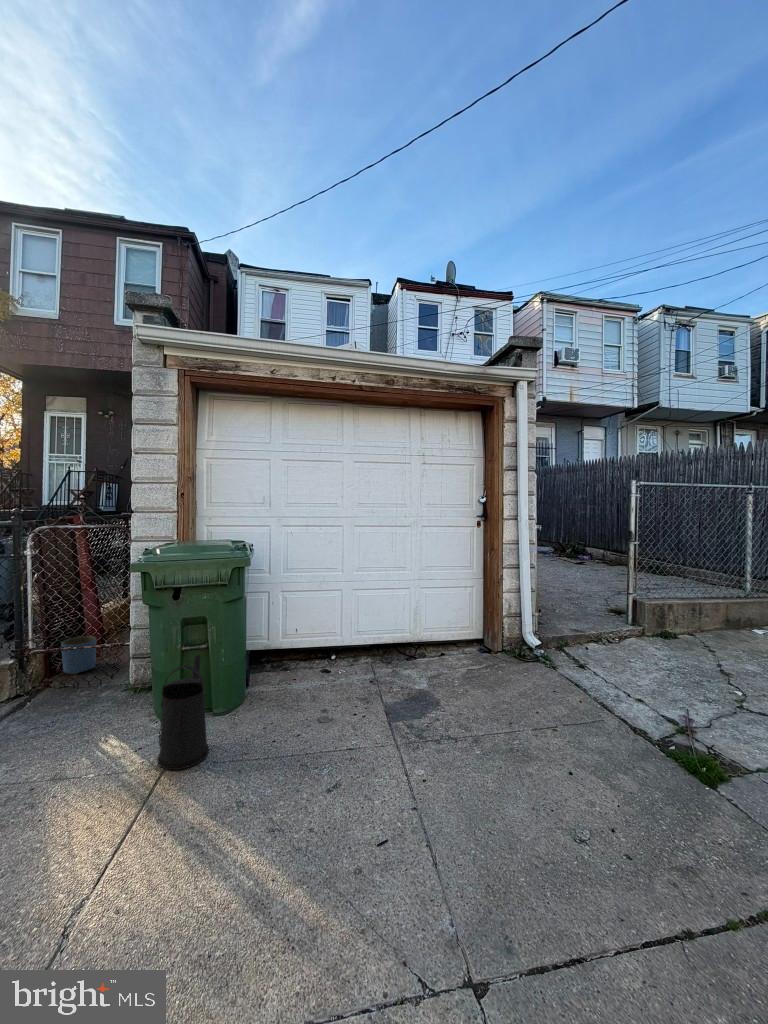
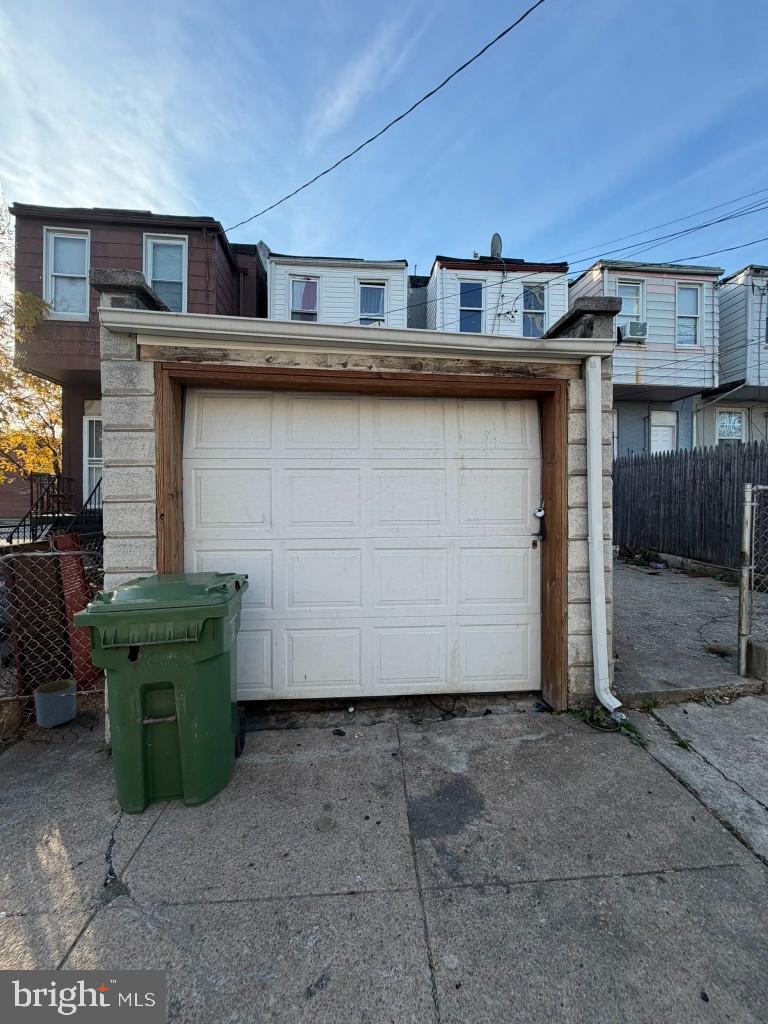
watering can: present [158,655,209,770] -> none [92,731,168,915]

